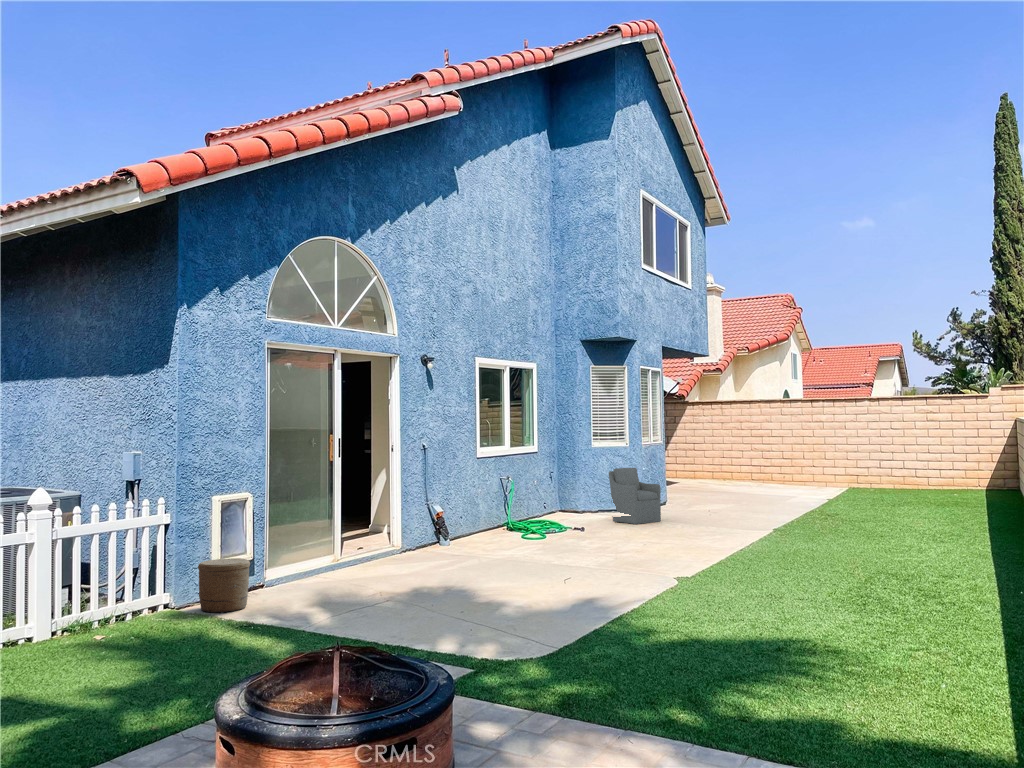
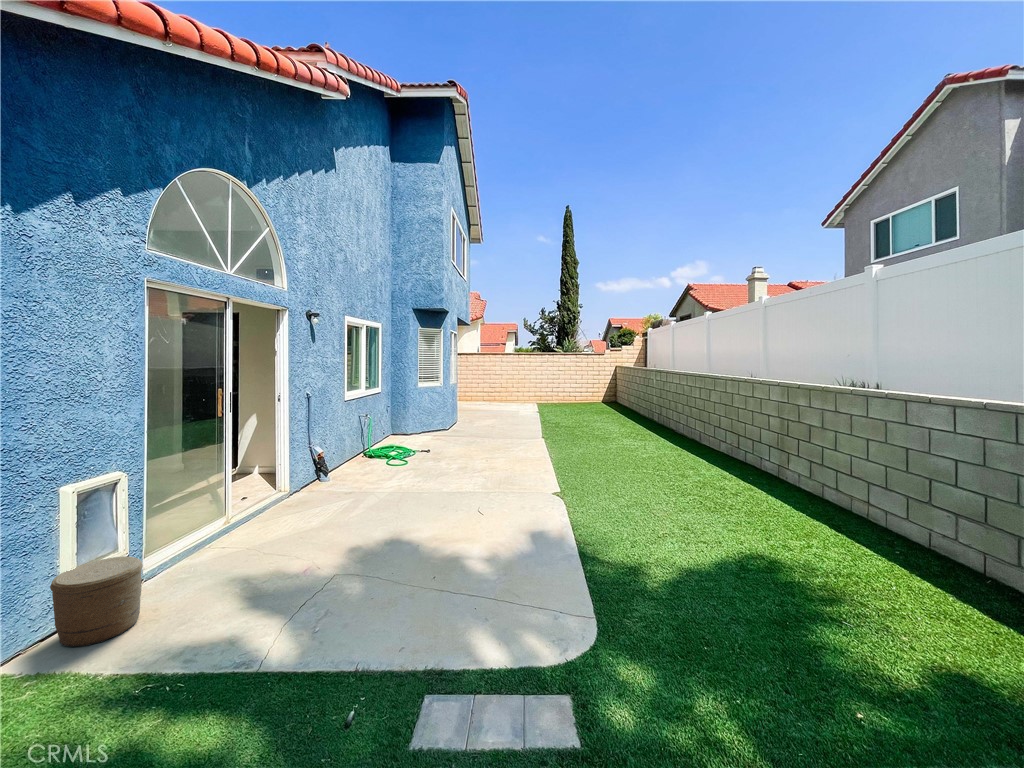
chair: present [609,468,661,524] -> none [430,399,465,439]

